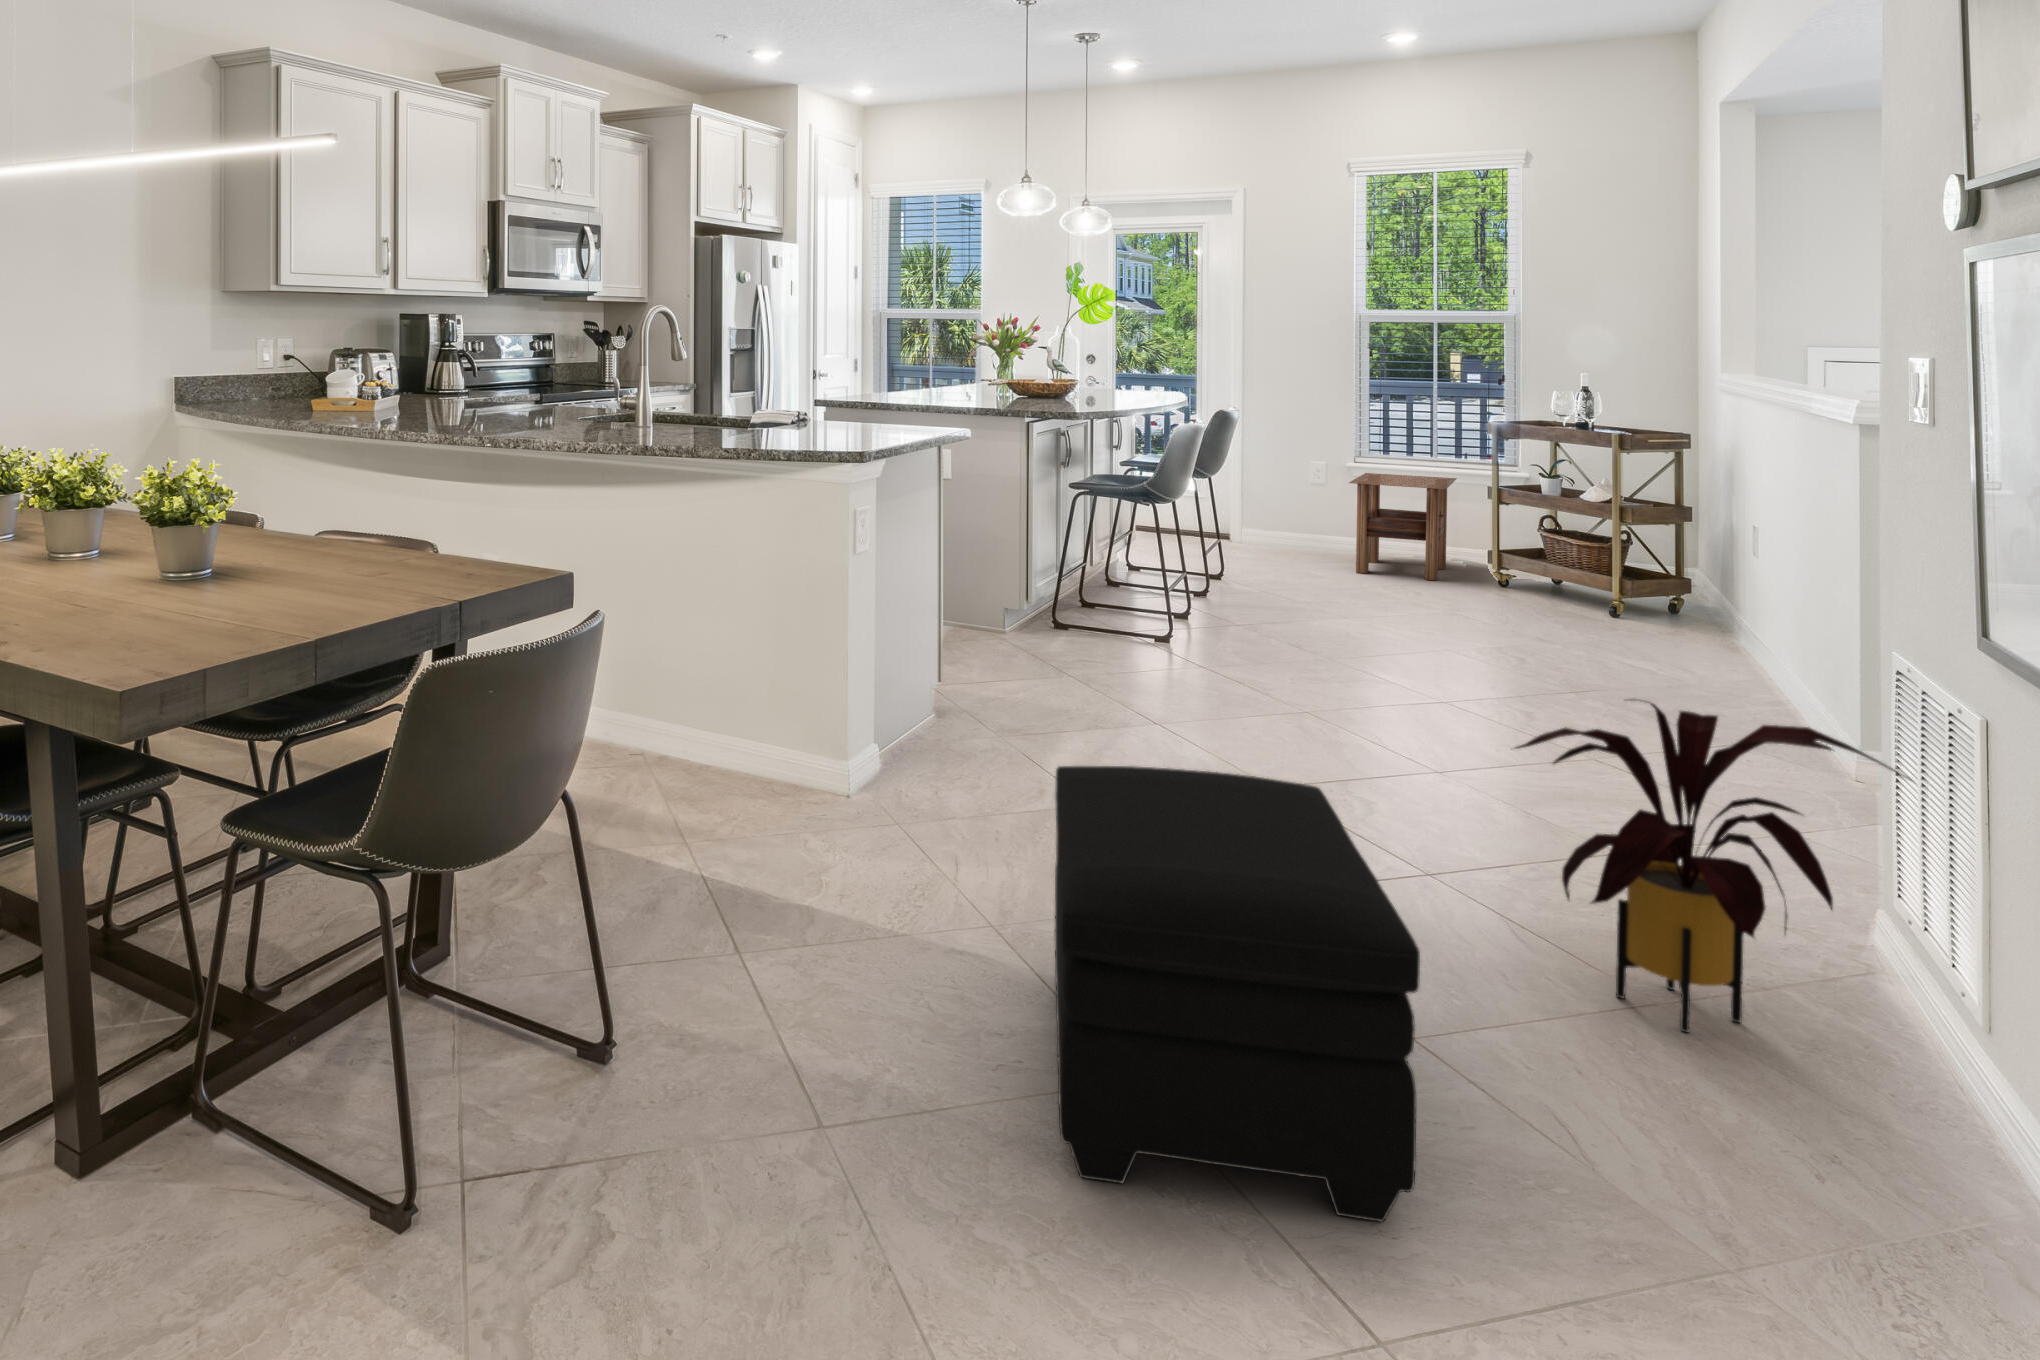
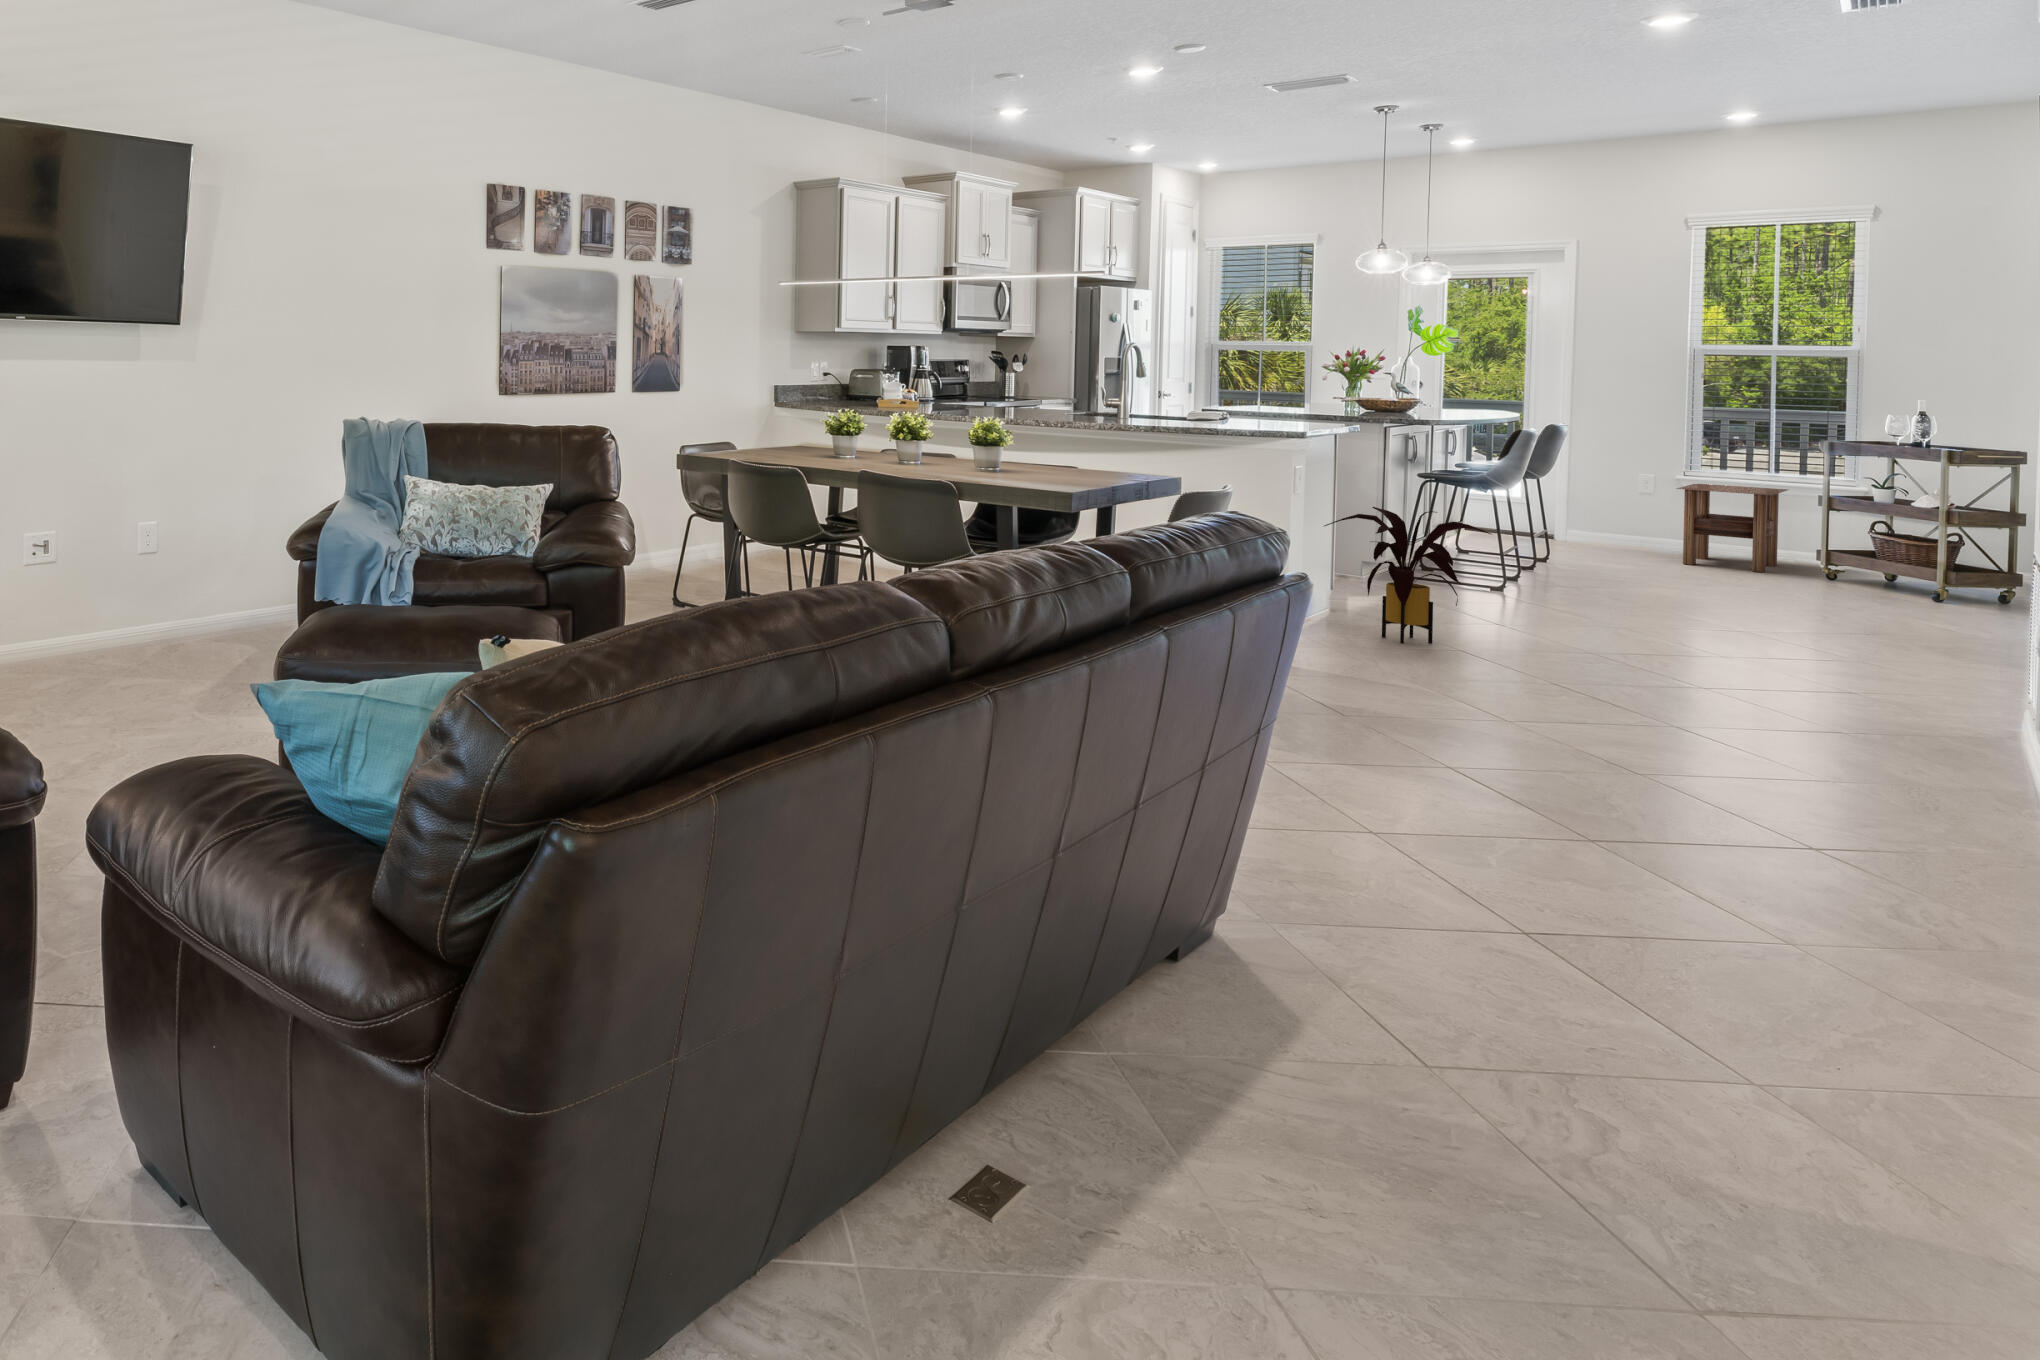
house plant: present [1516,703,1910,1032] -> present [1324,507,1491,644]
ottoman: present [1055,766,1420,1222] -> none [1451,592,1664,770]

